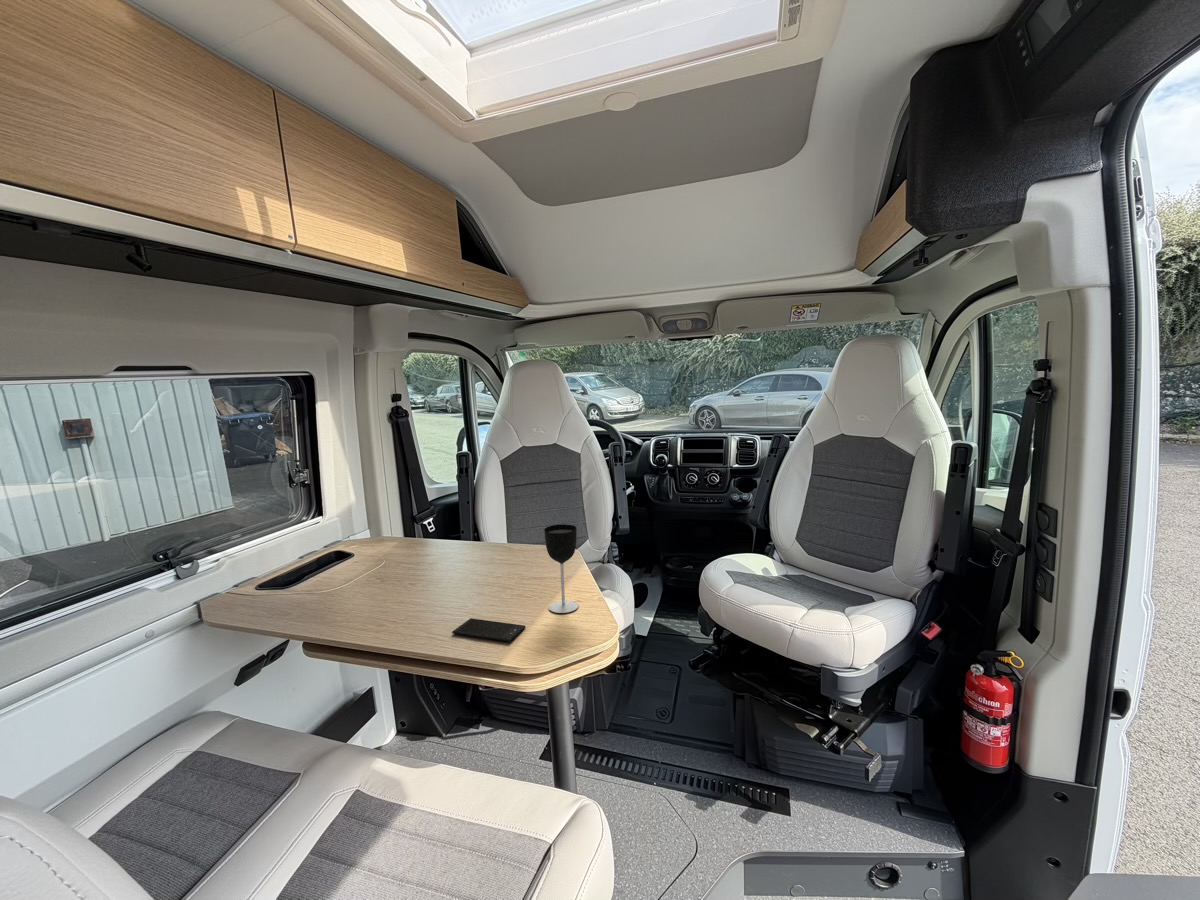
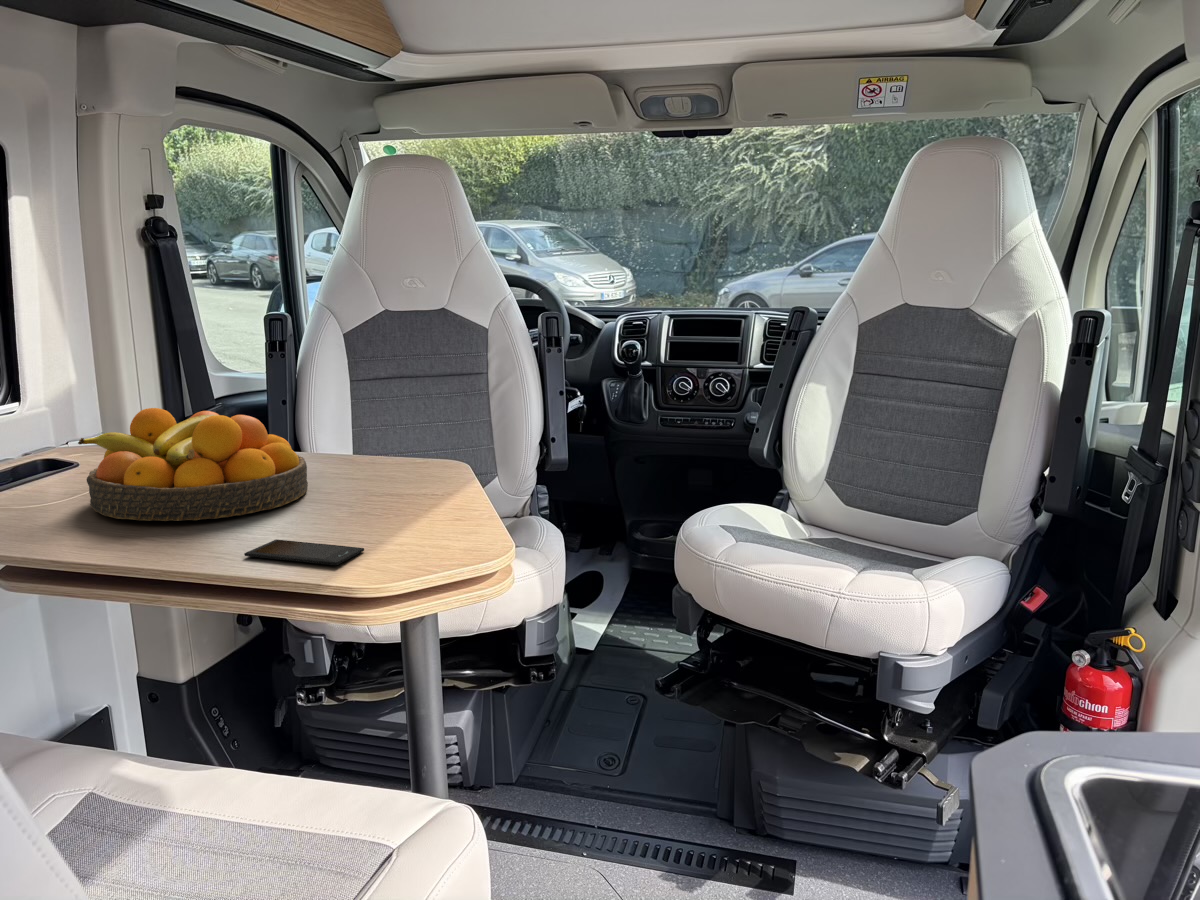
wine glass: present [544,524,578,613] -> none [399,399,454,535]
fruit bowl: none [353,526,486,603] -> present [78,408,308,521]

